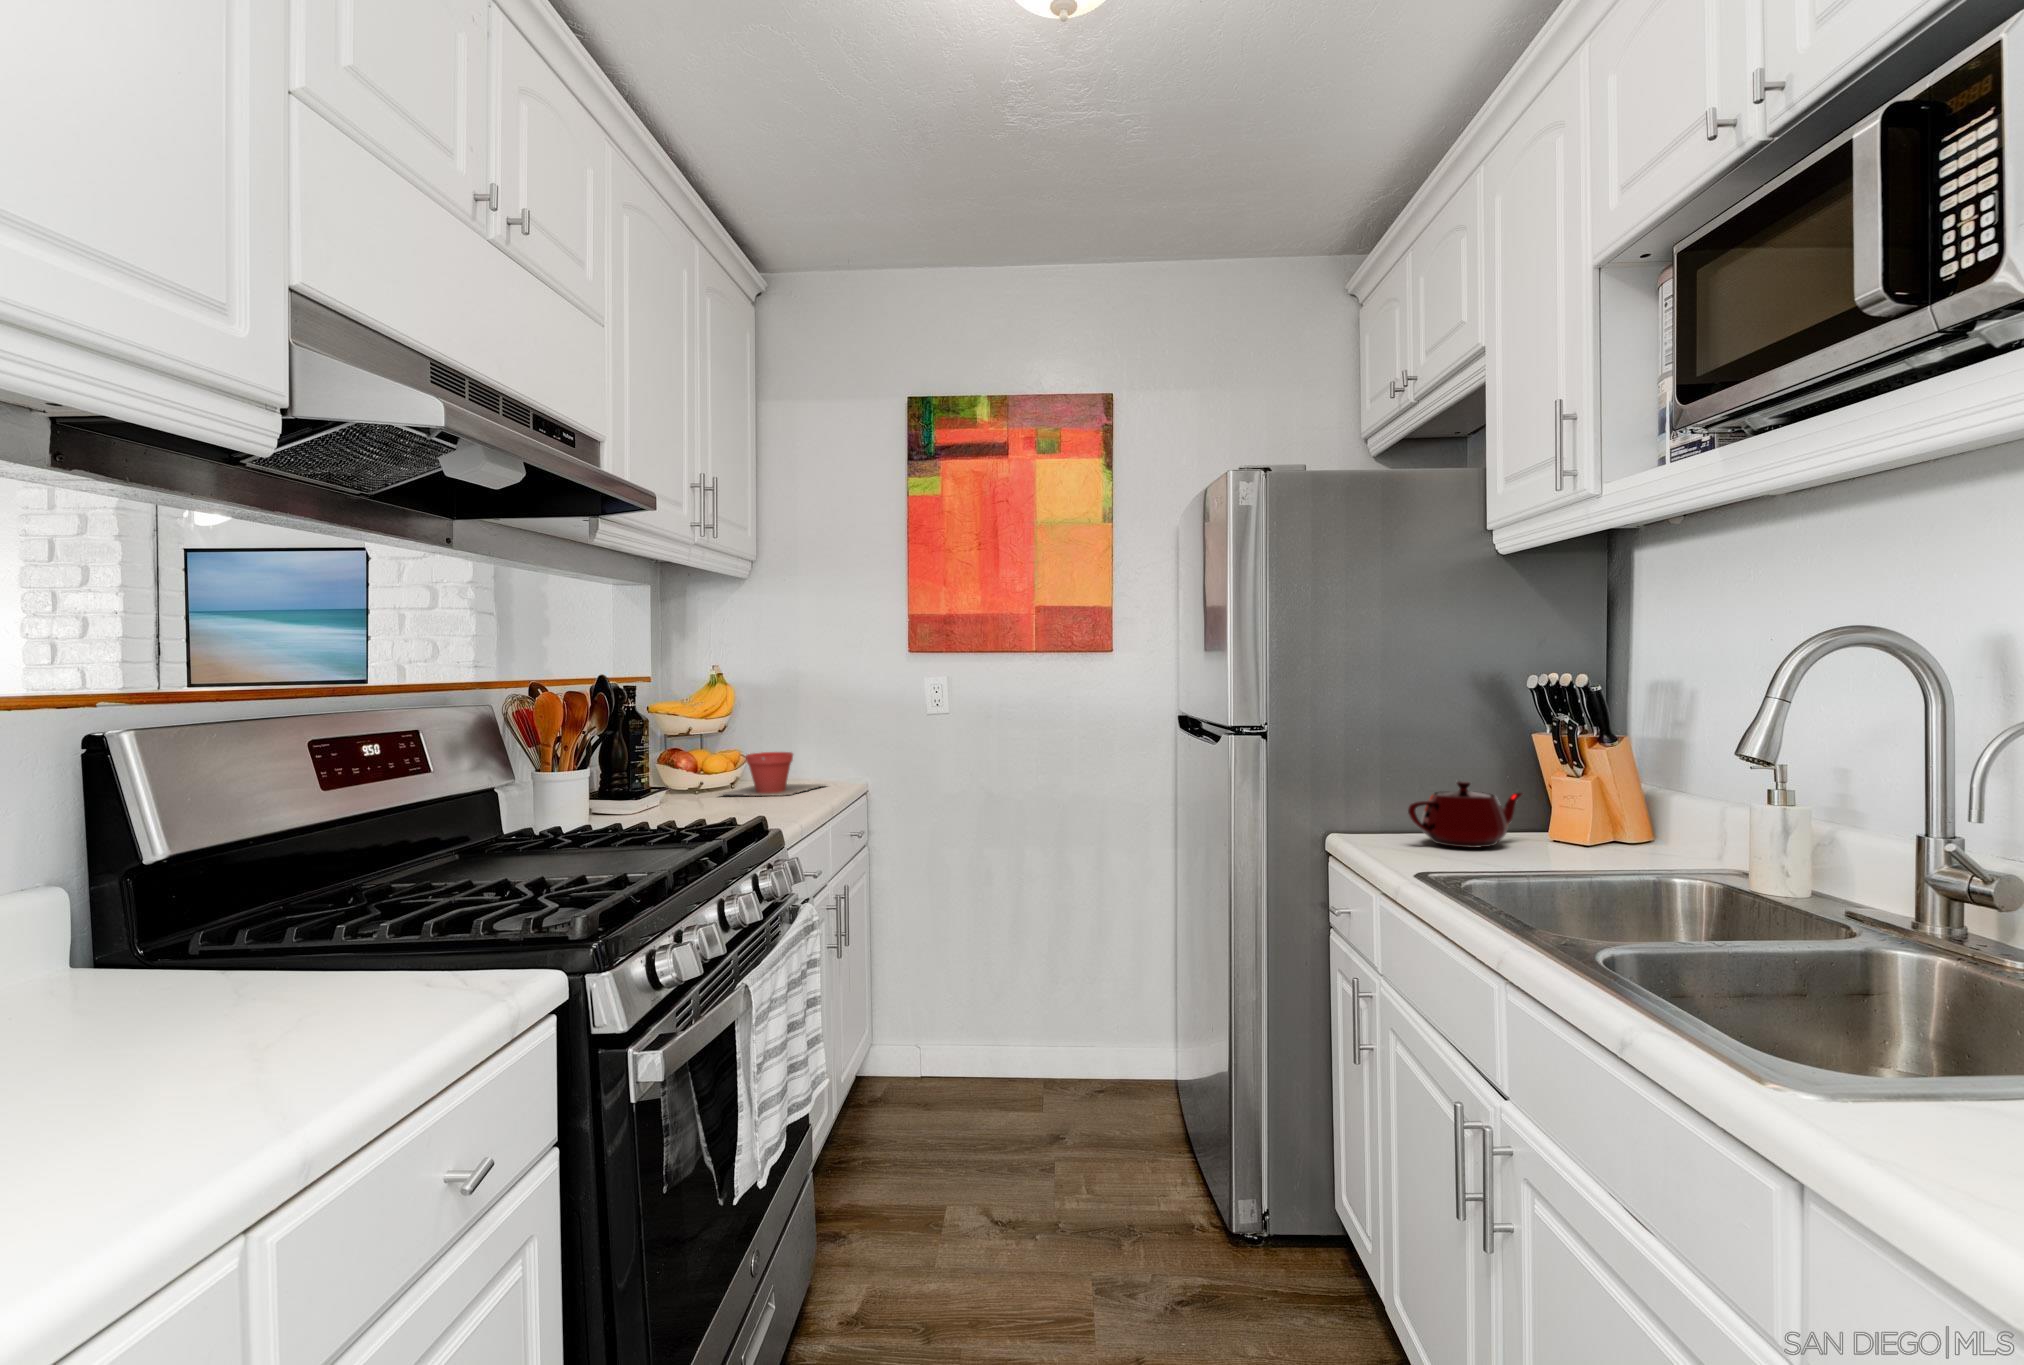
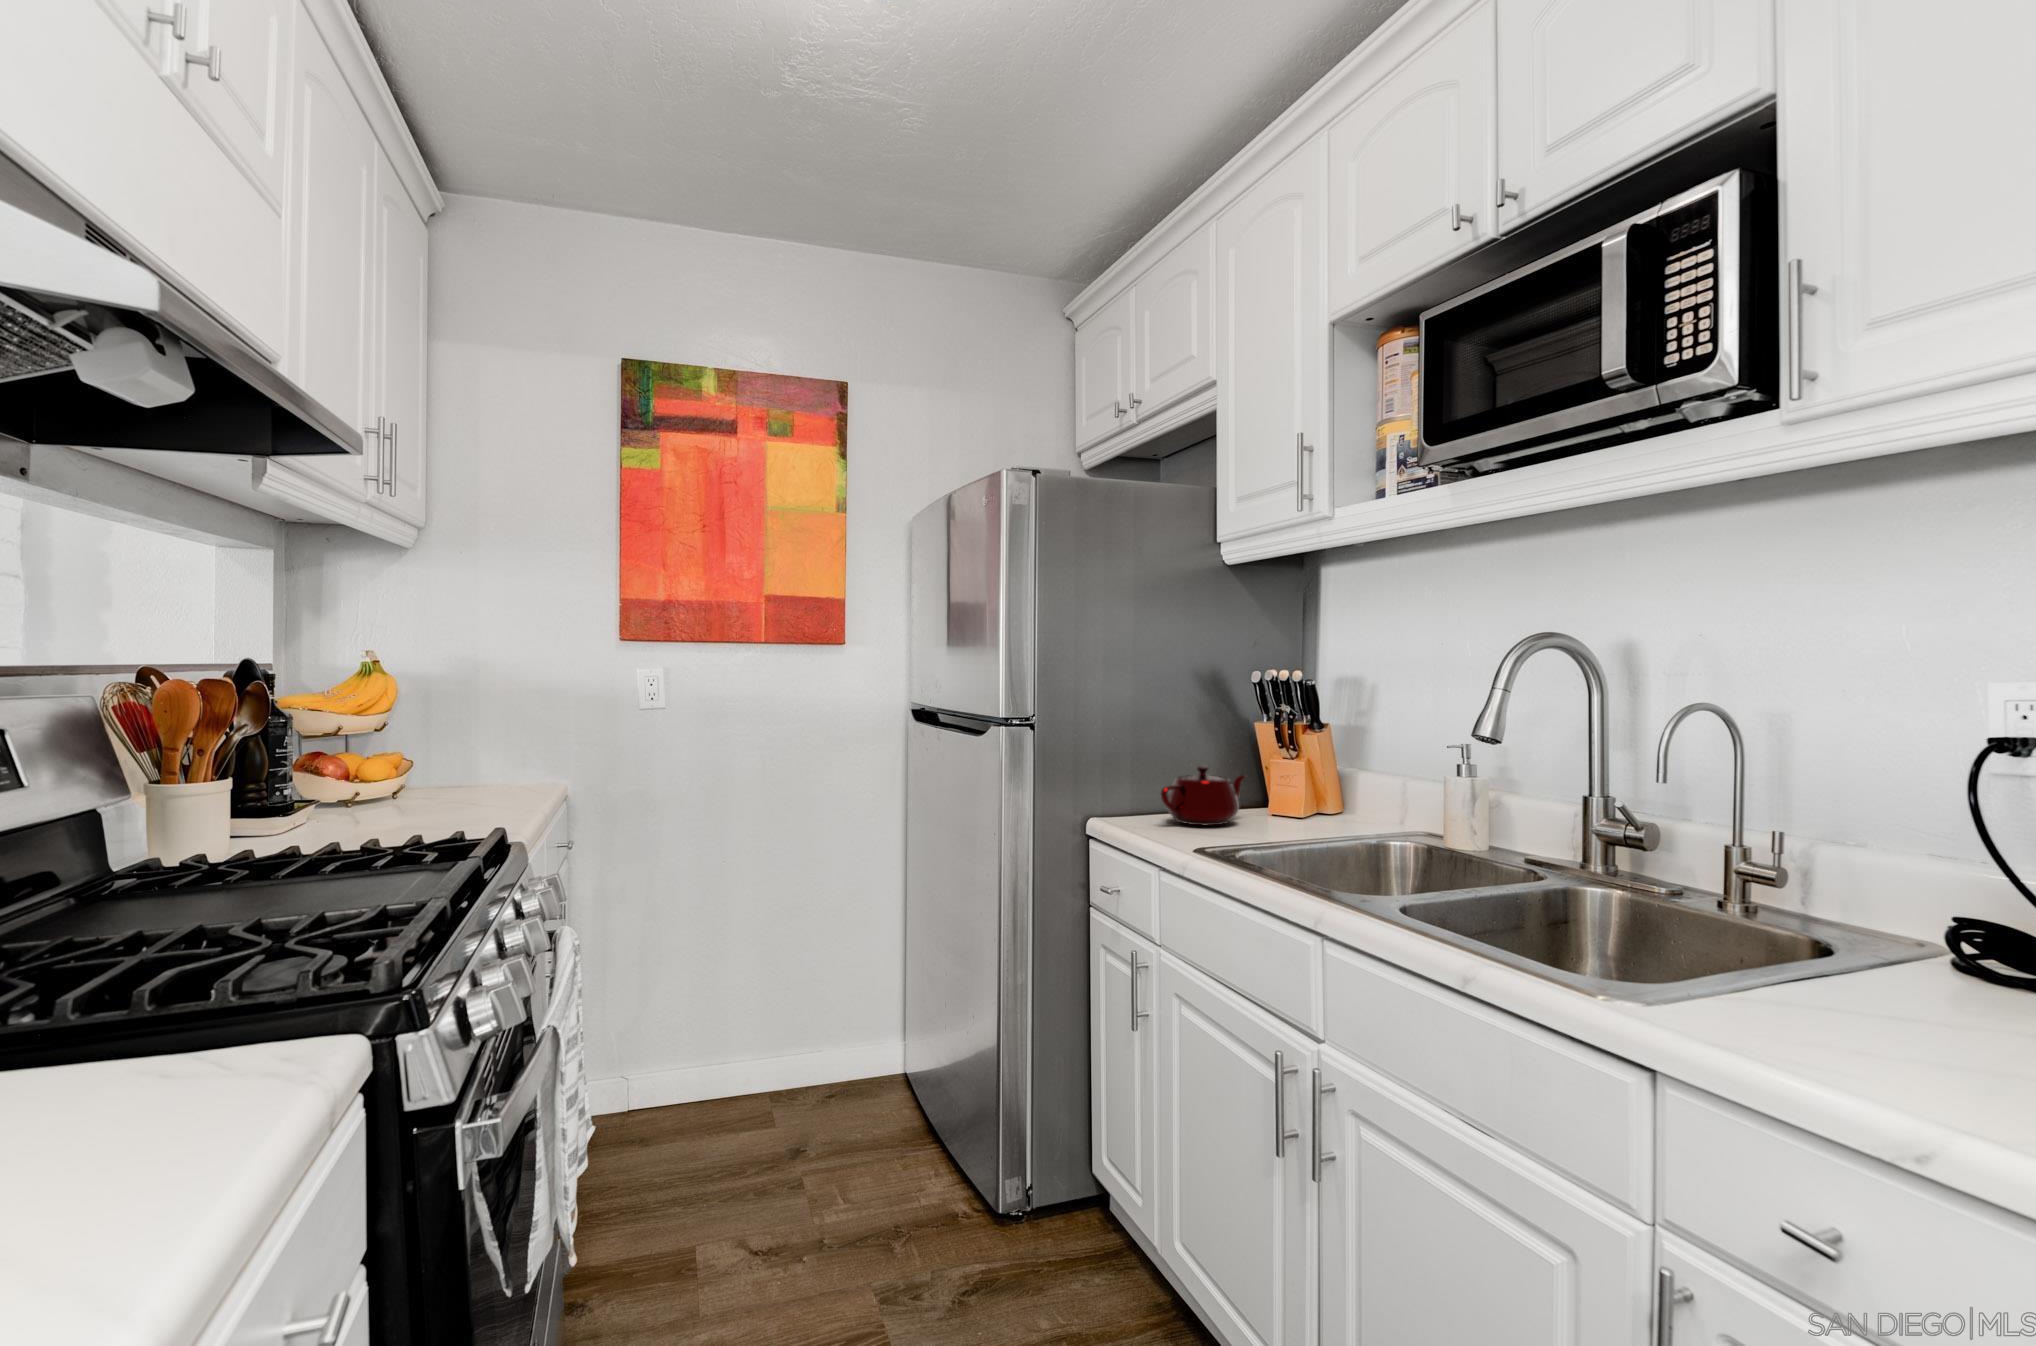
plant pot: present [722,752,823,796] -> none [386,751,529,803]

